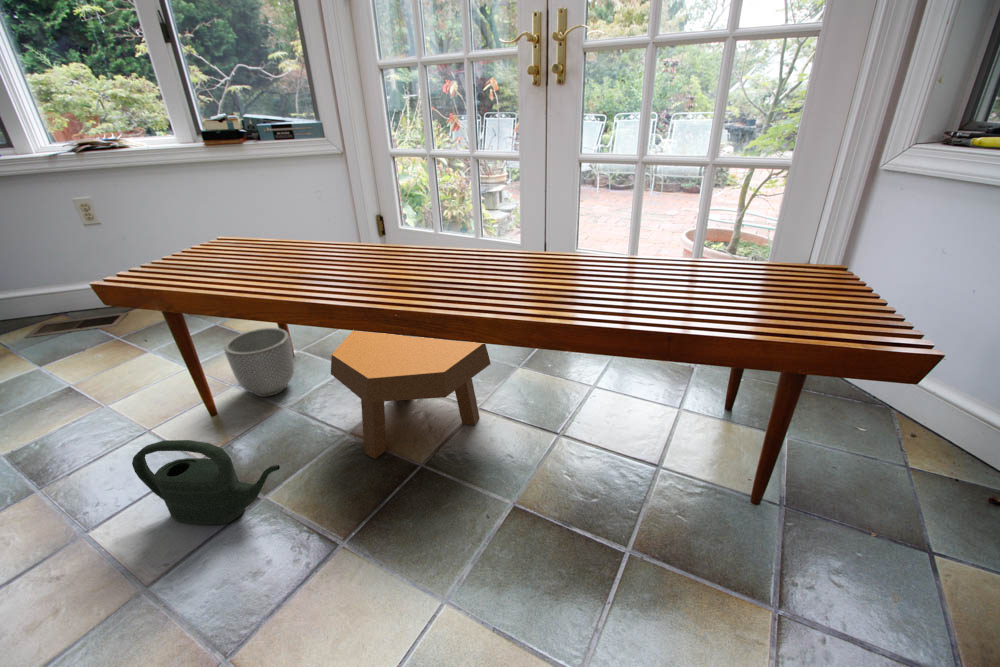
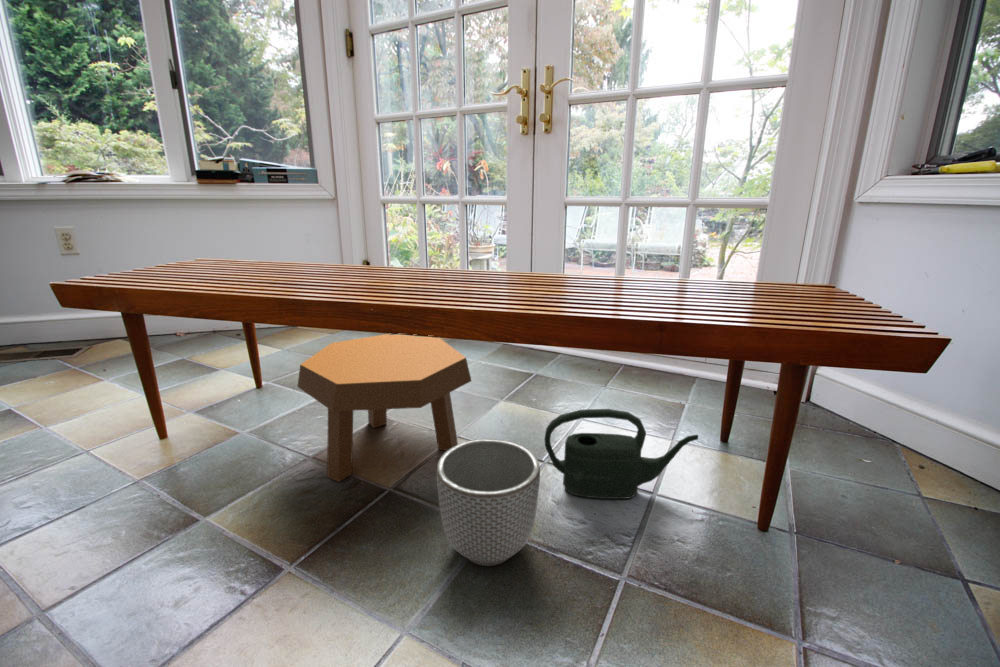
planter: present [224,328,294,397] -> present [436,439,540,566]
watering can: present [132,440,280,524] -> present [544,409,698,499]

